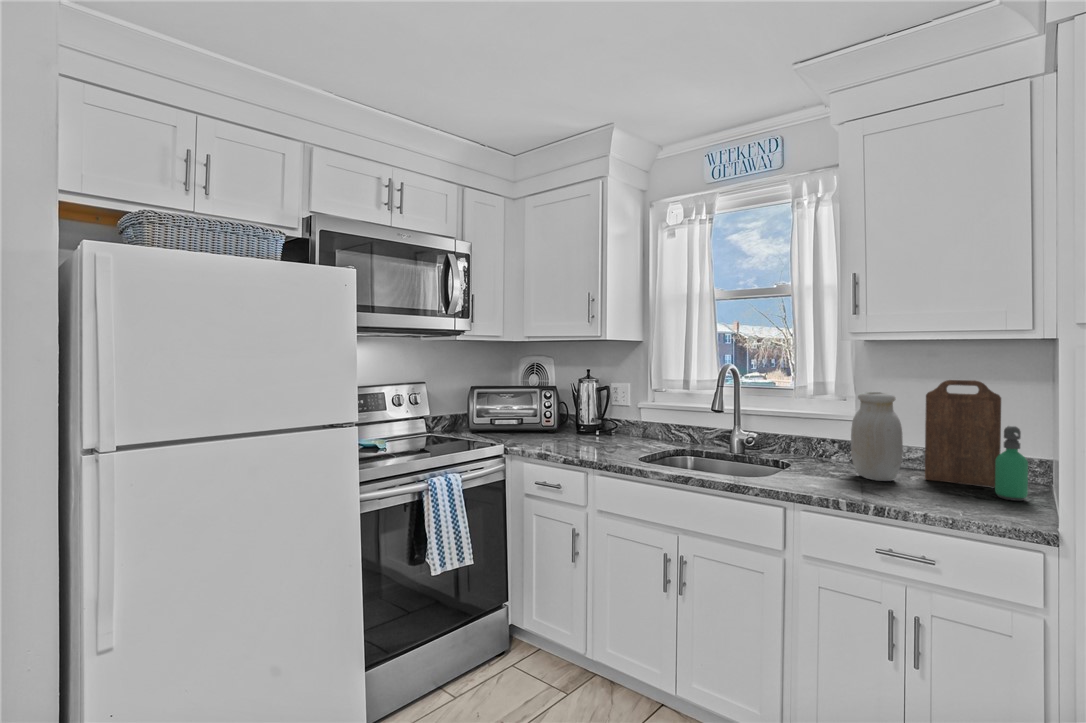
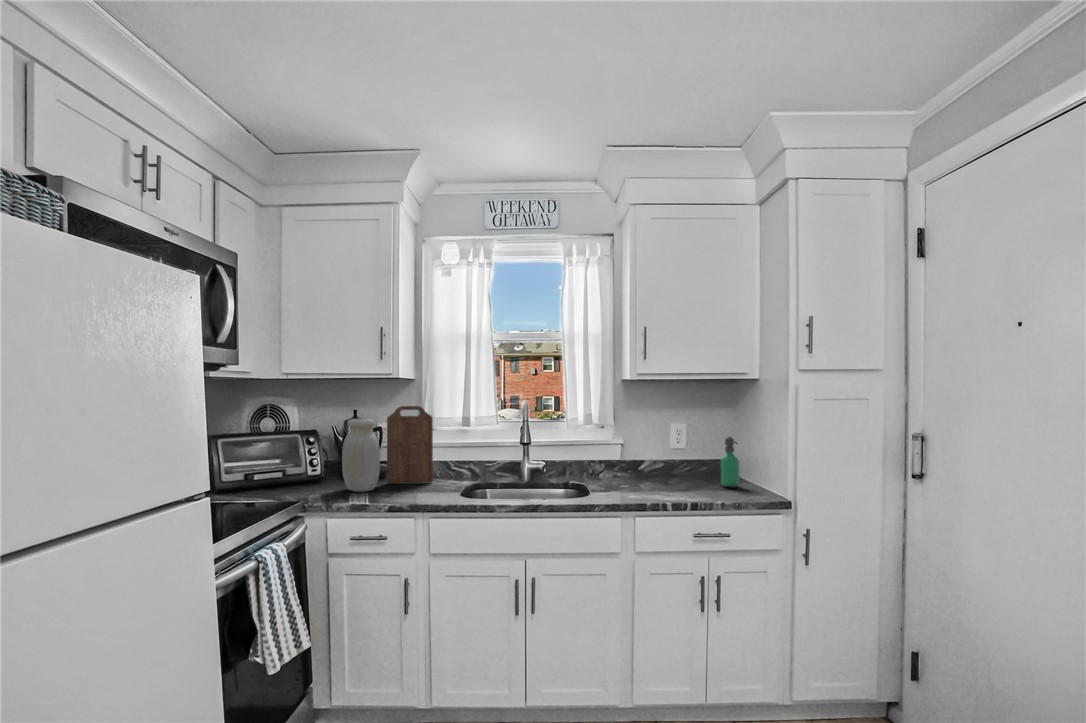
cutting board: present [925,380,1001,487] -> present [387,406,433,484]
jar: present [851,392,903,481] -> present [342,418,380,492]

